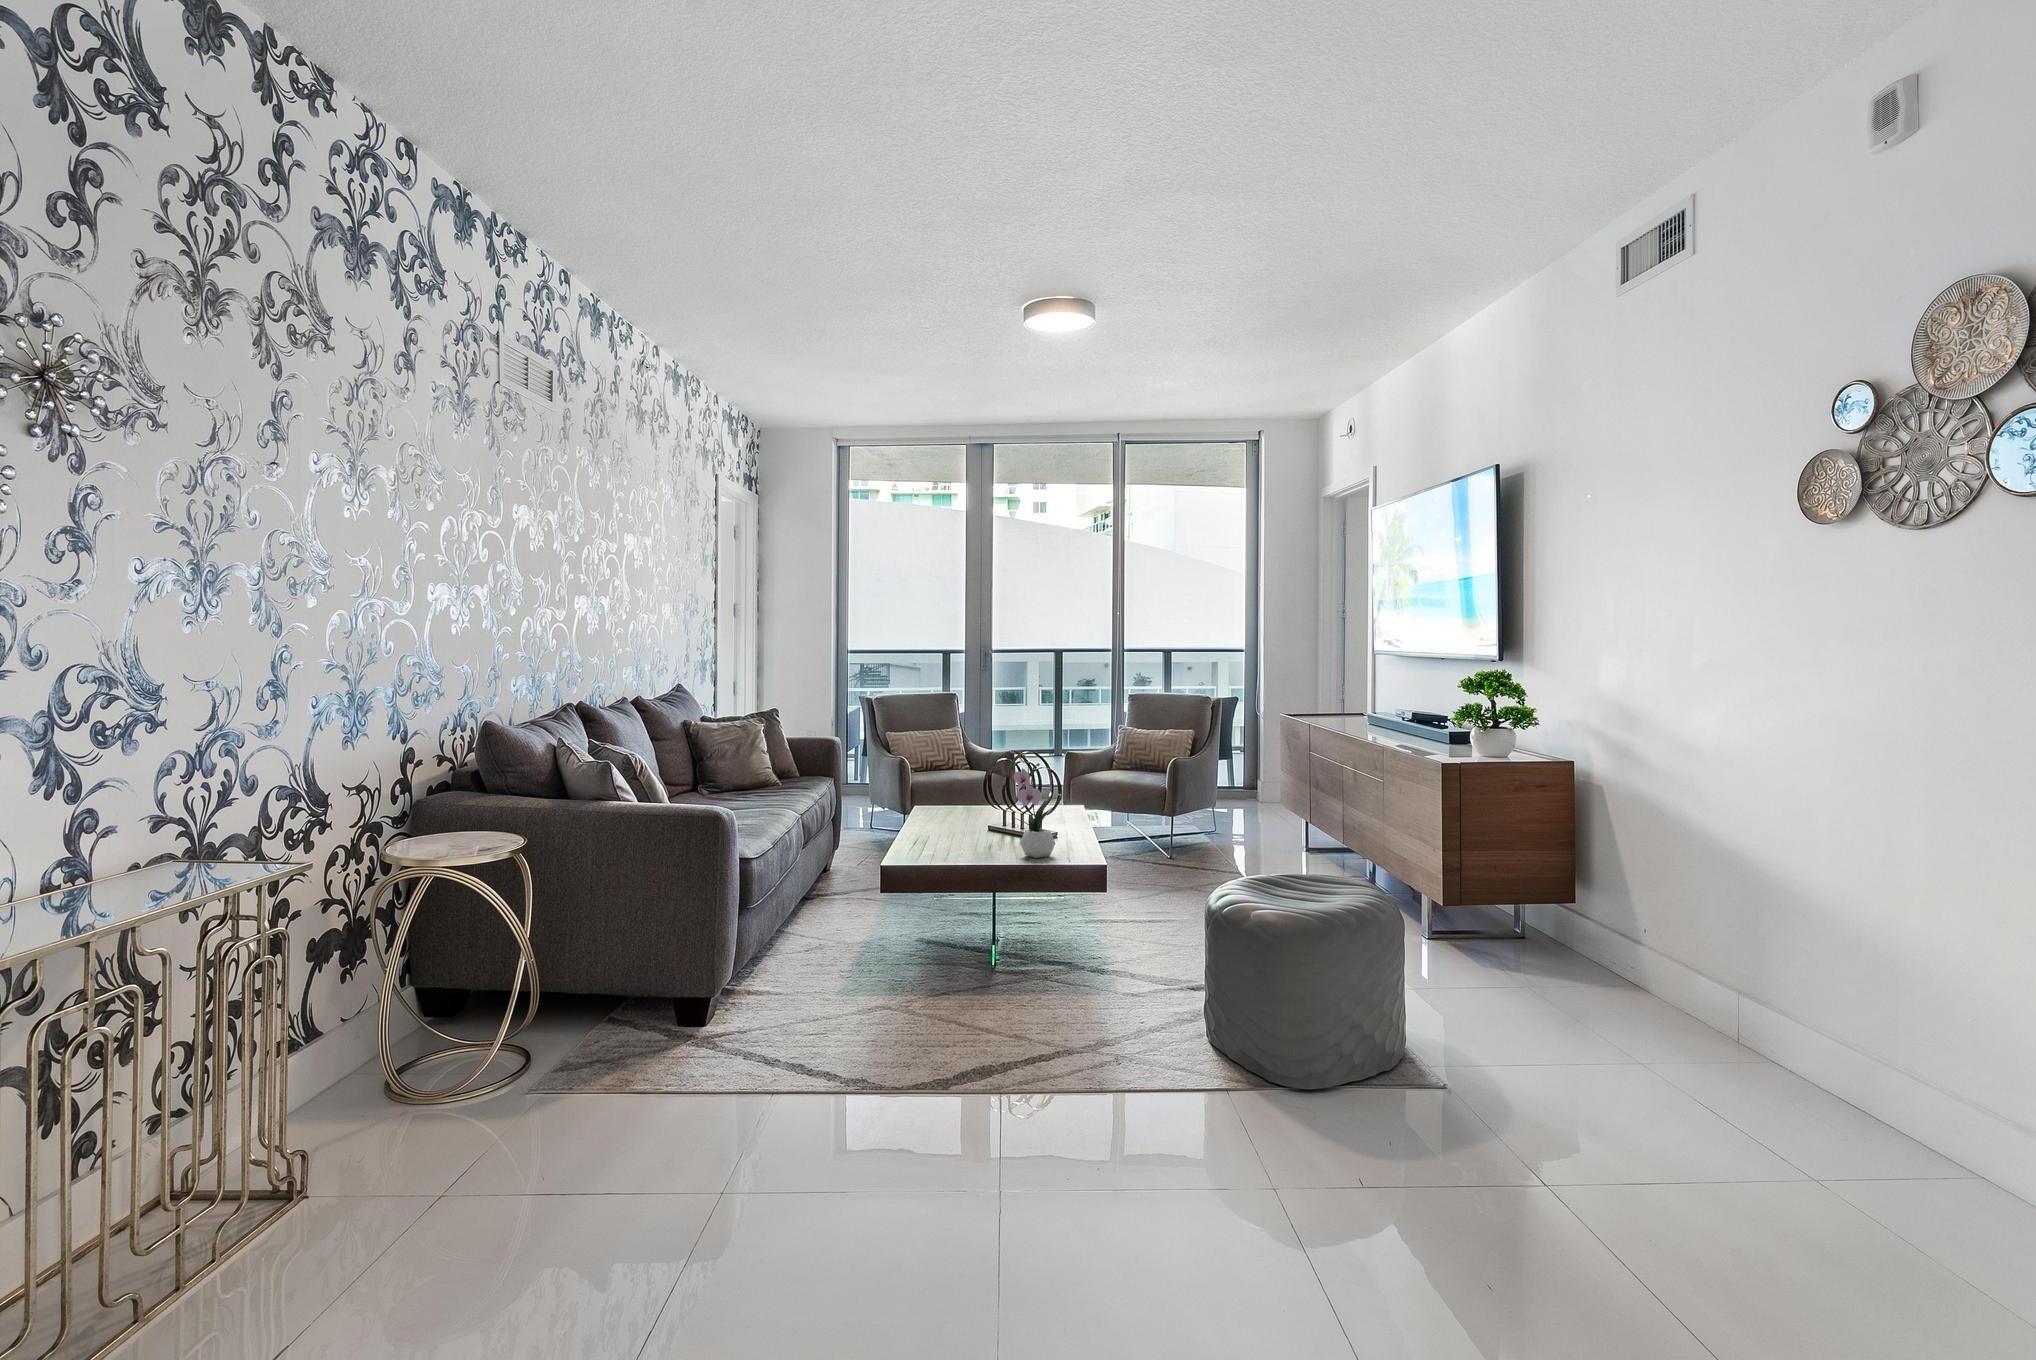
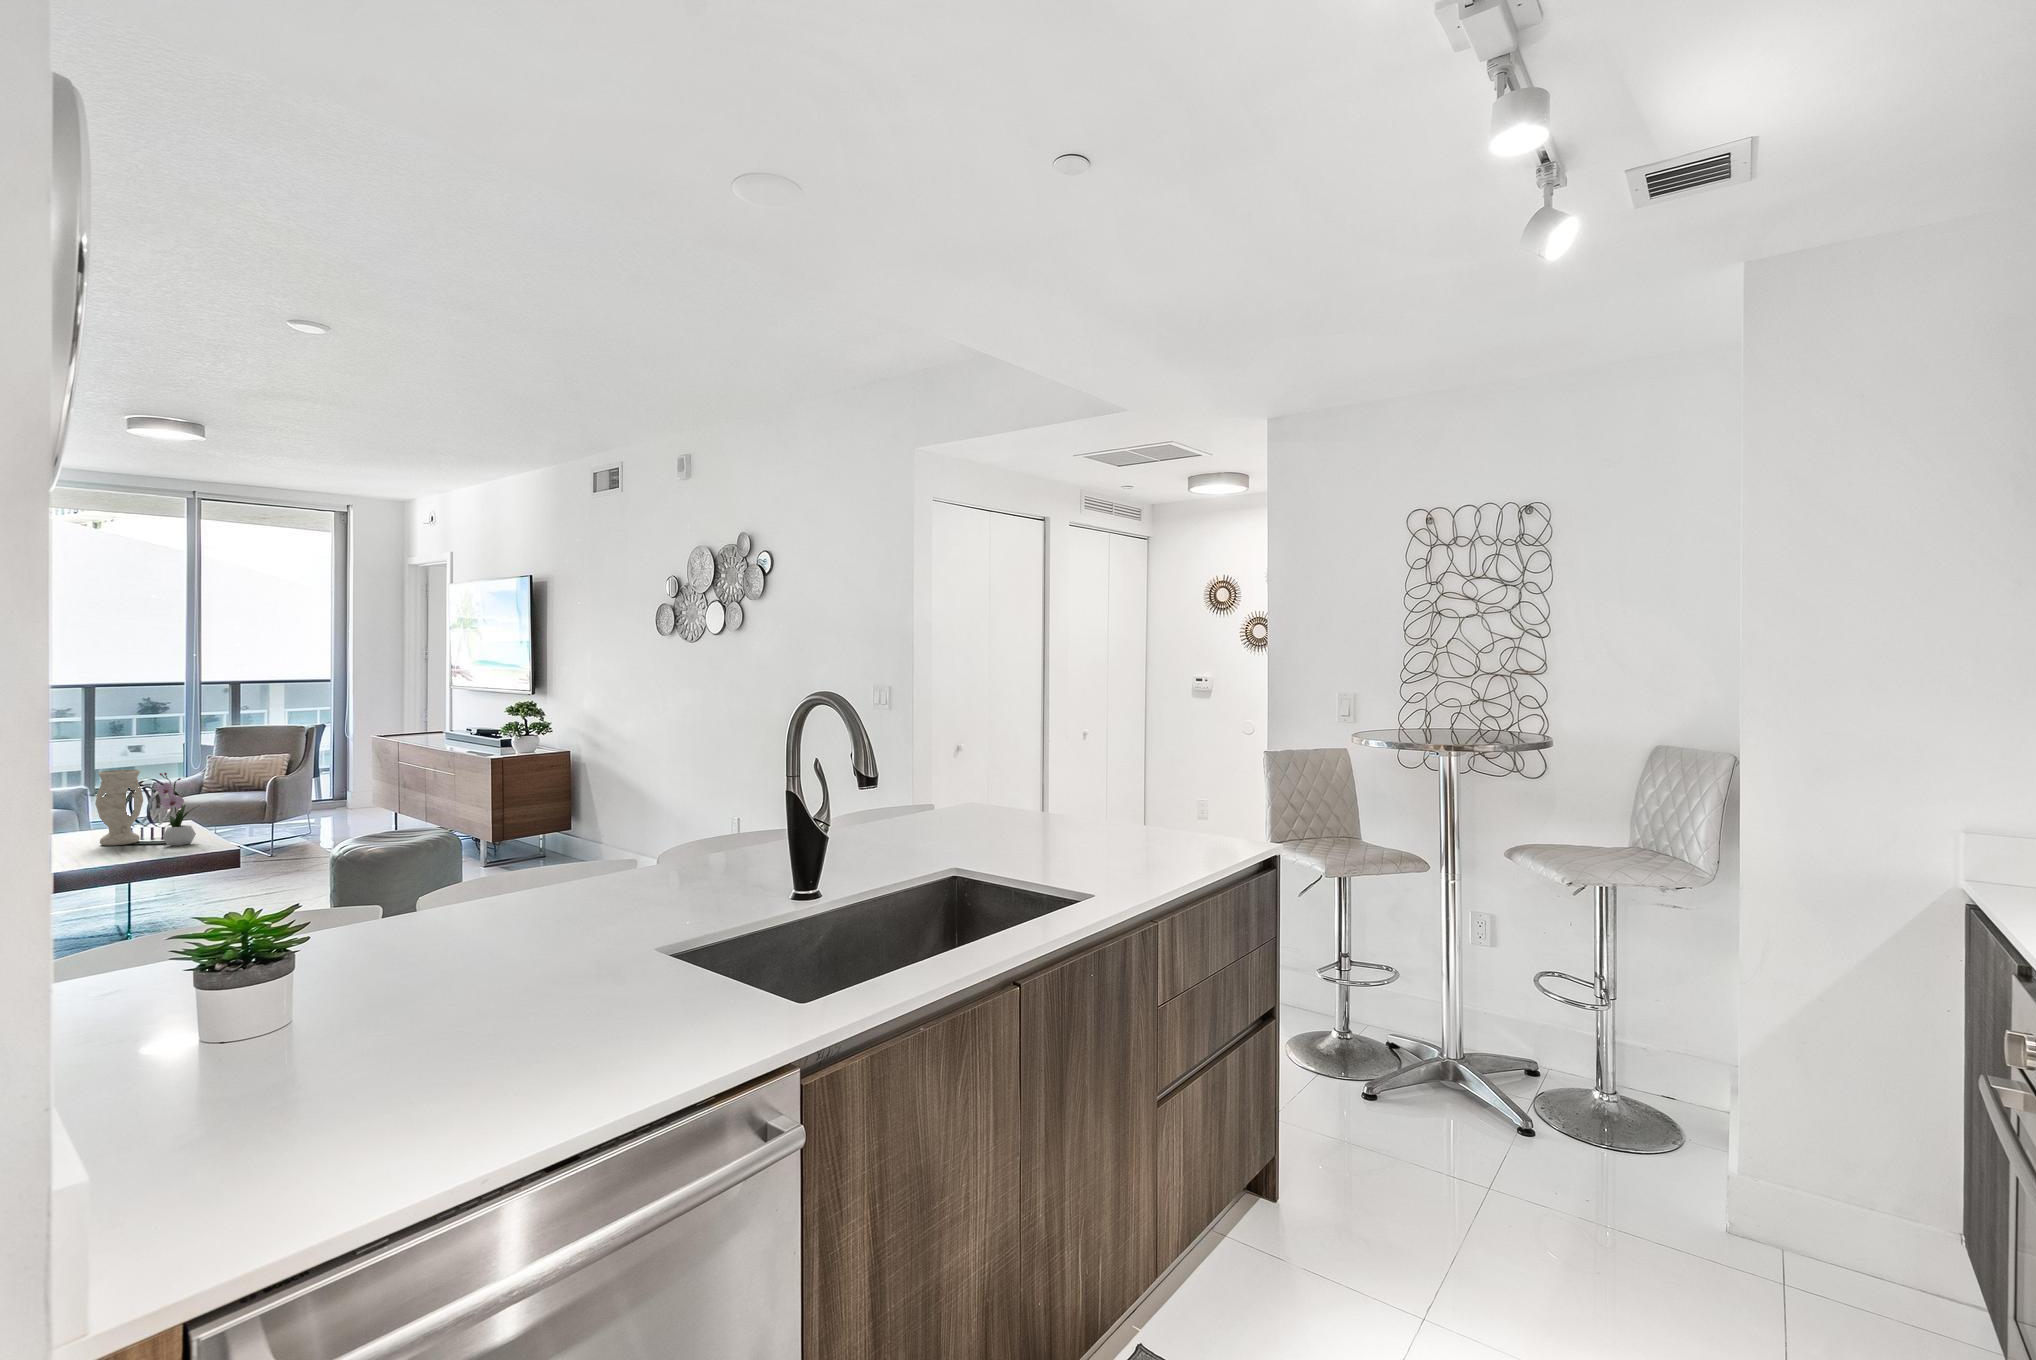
vase: none [964,745,1010,844] -> present [95,770,143,845]

